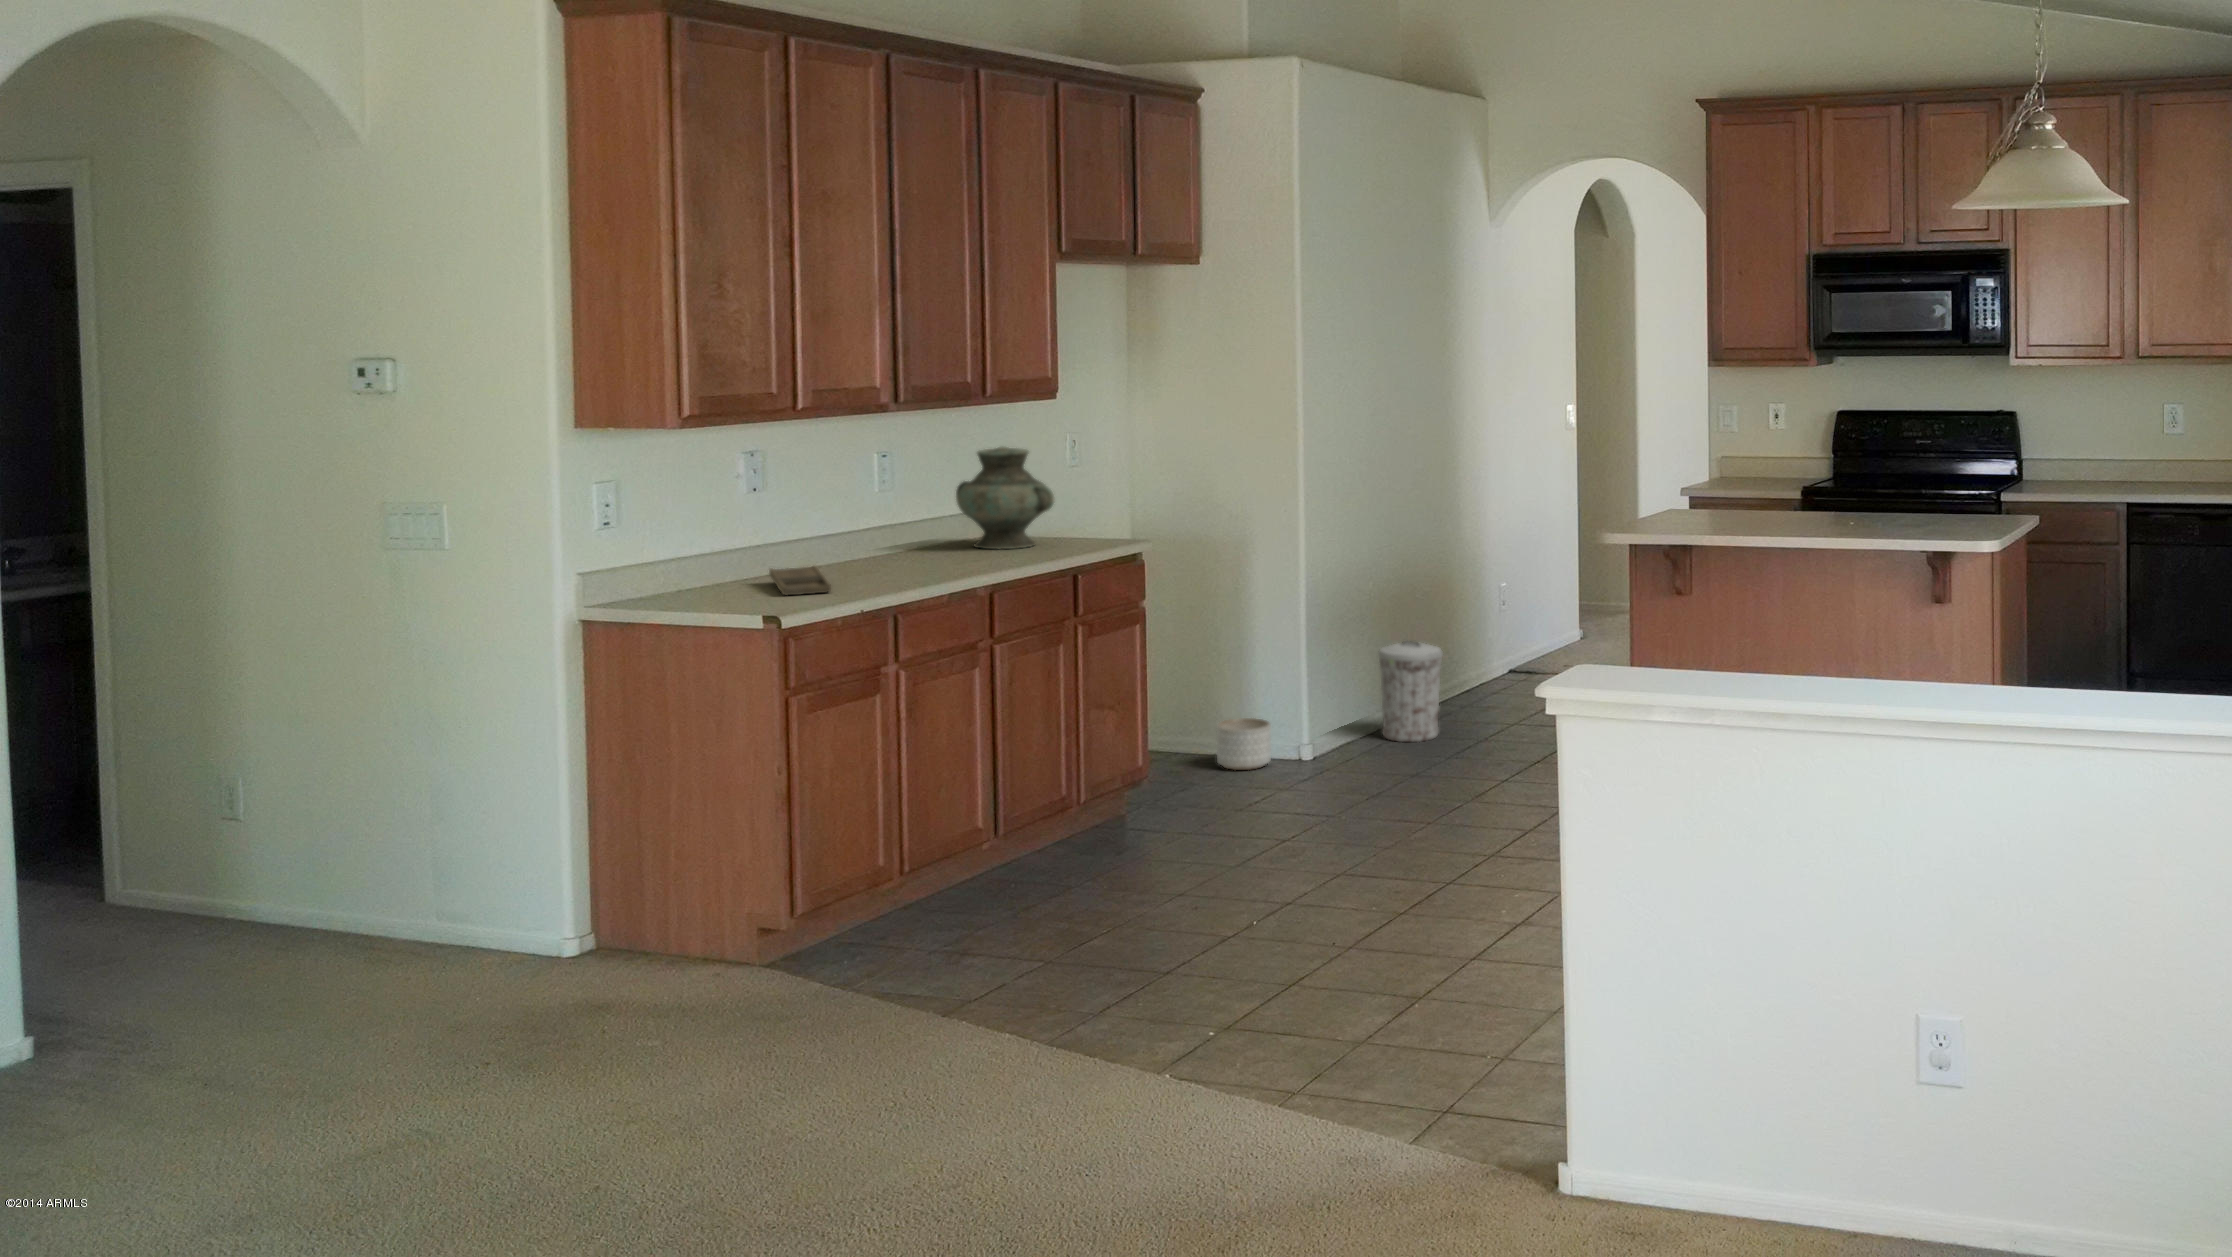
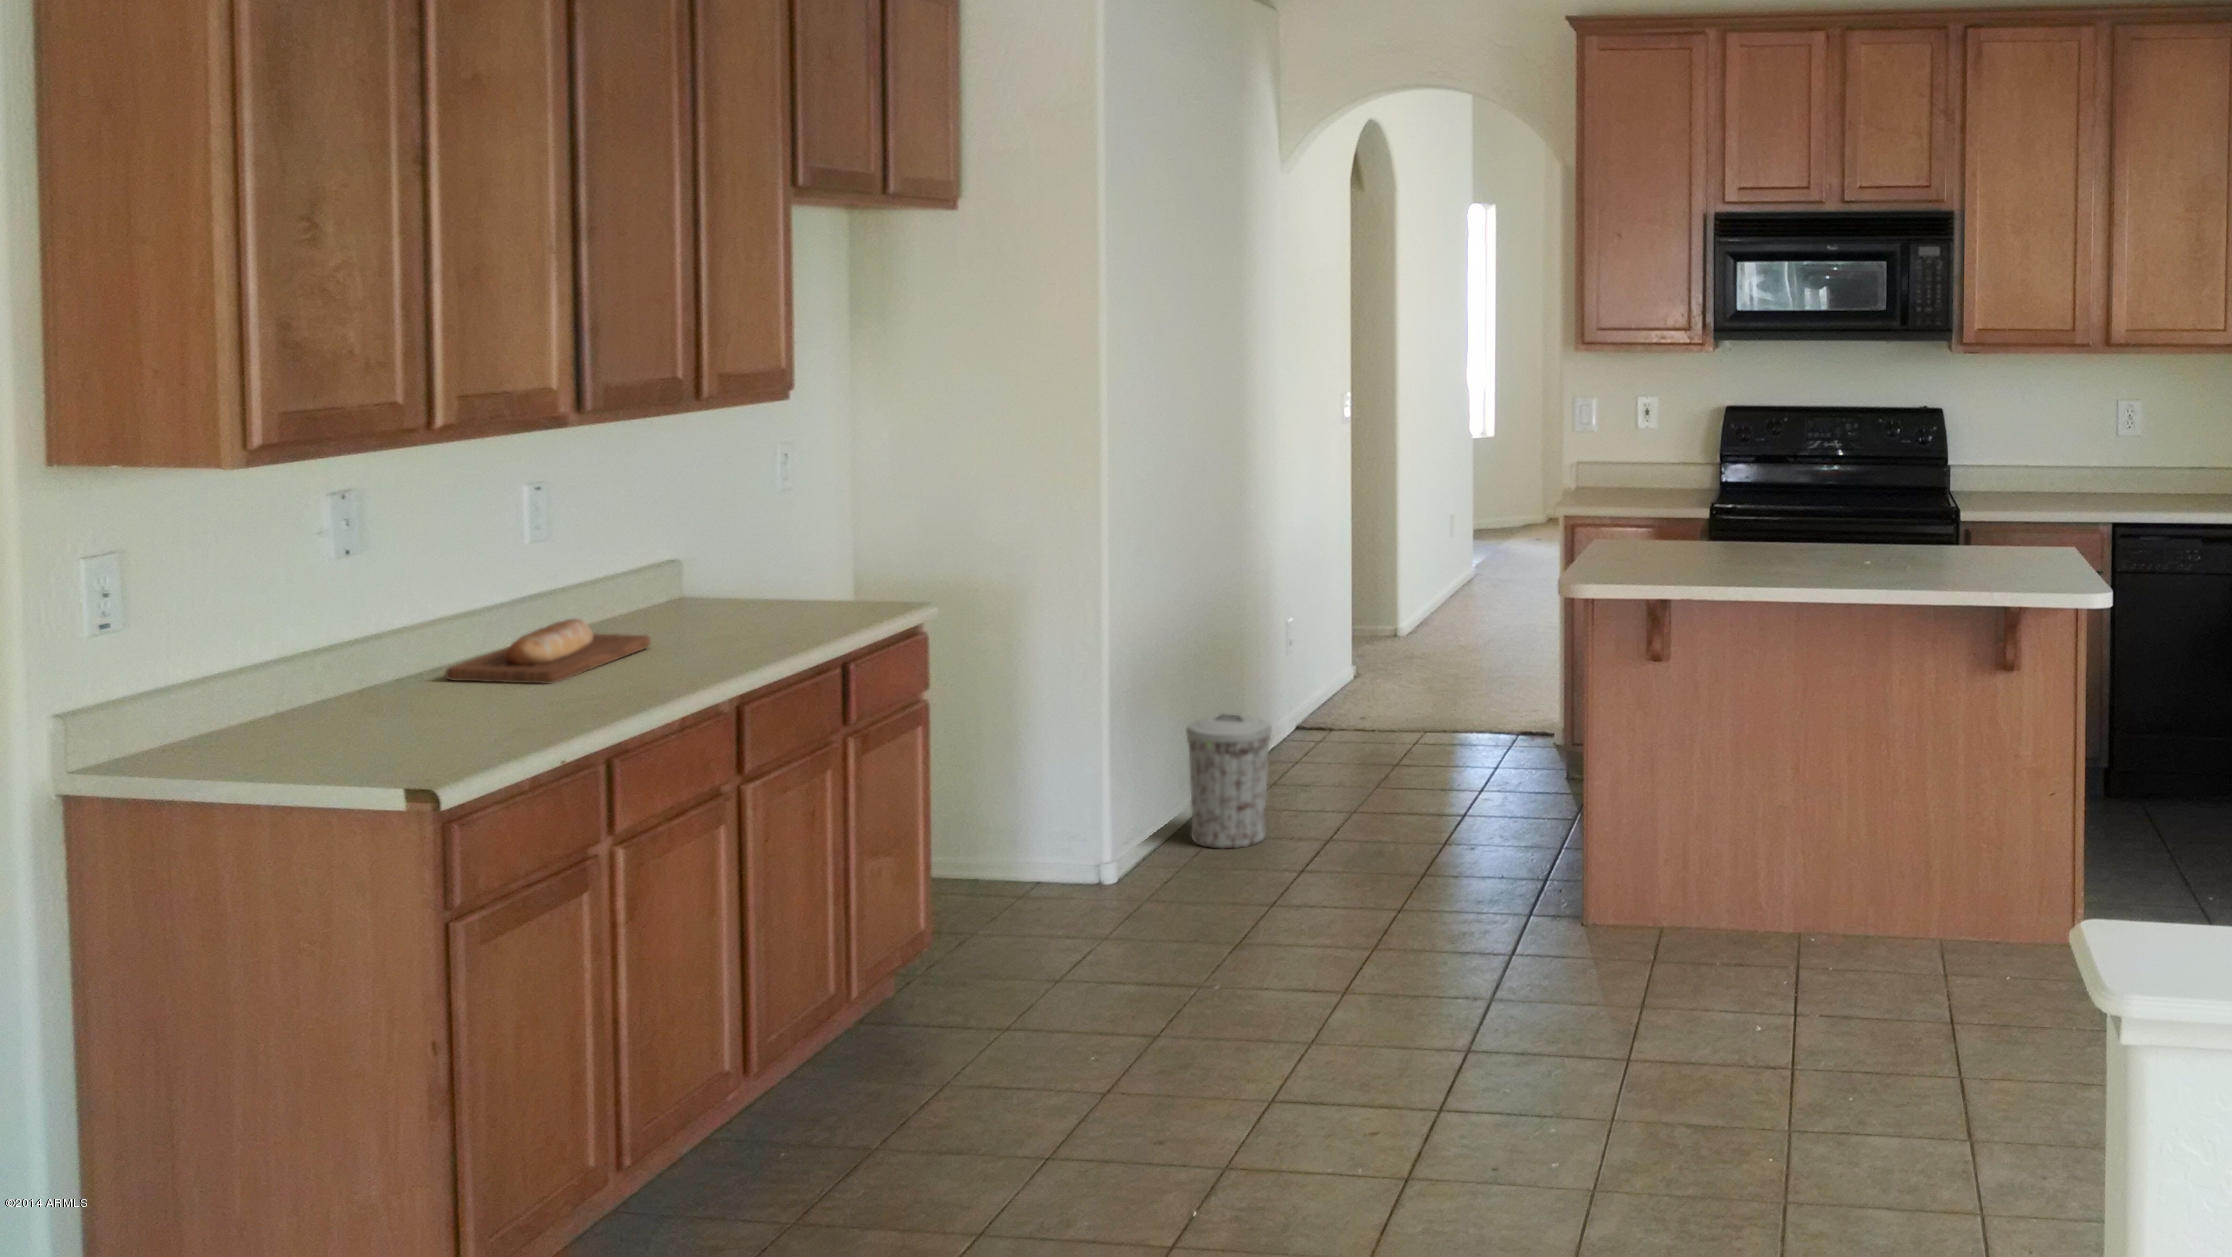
vase: present [956,447,1054,549] -> none [637,475,801,629]
bread loaf: none [817,537,950,574] -> present [445,619,651,684]
tray: present [769,566,831,595] -> none [378,678,500,737]
planter: present [1217,718,1271,770] -> none [987,833,1062,907]

